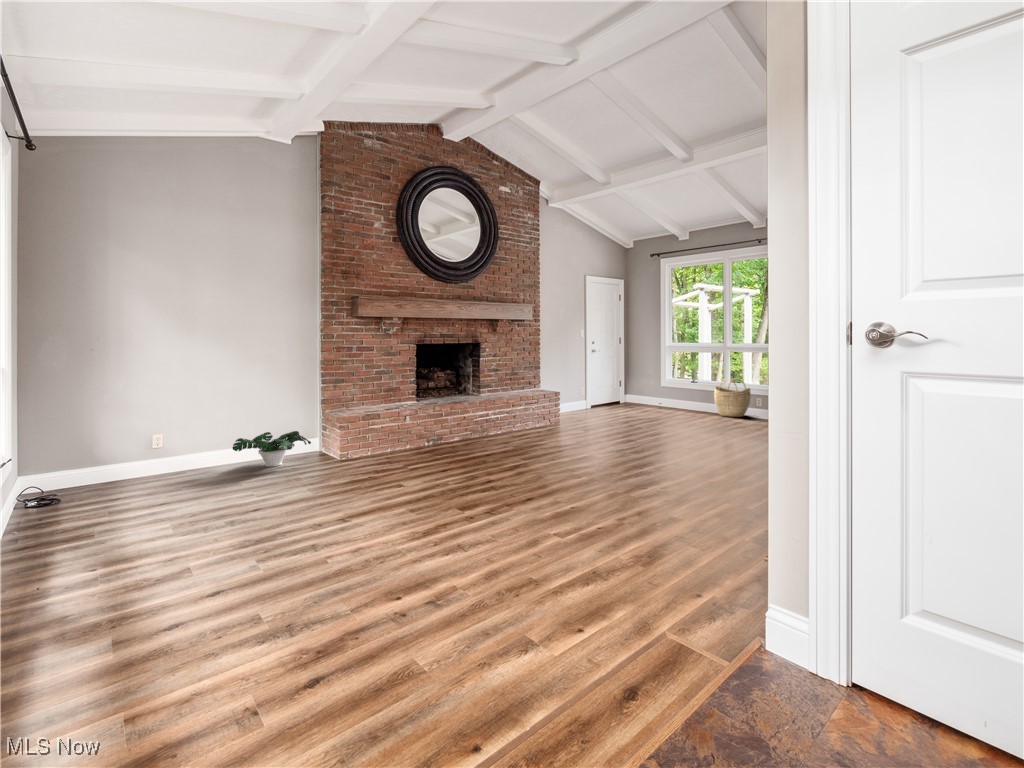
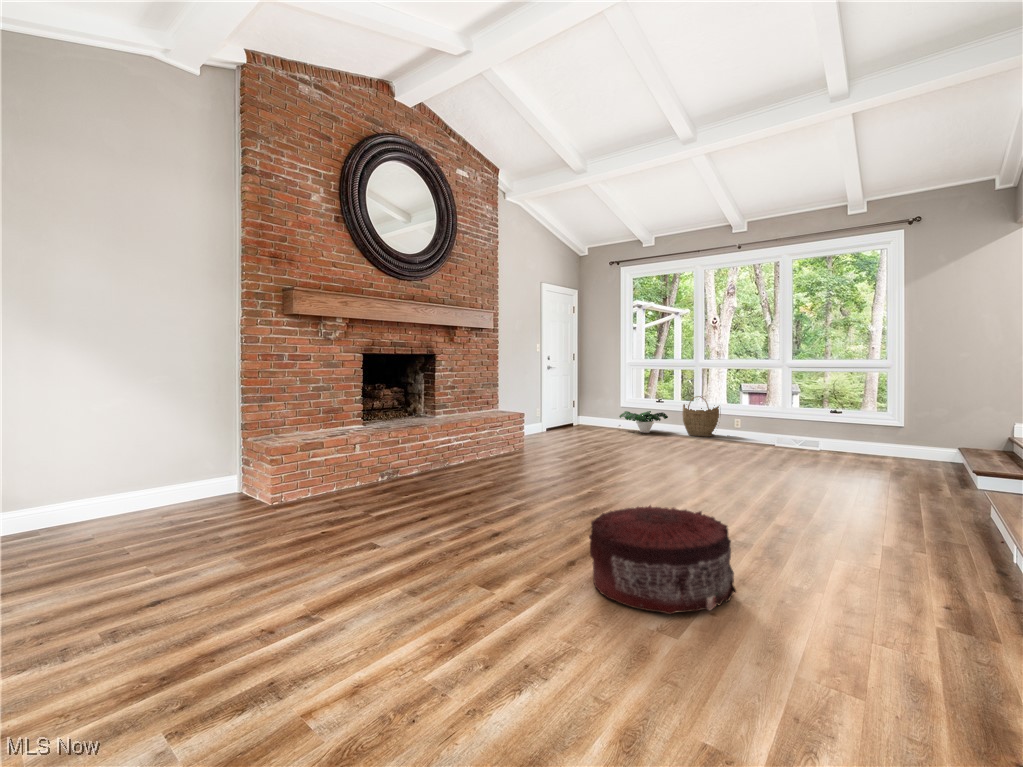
potted plant: present [233,431,311,467] -> present [619,411,668,433]
pouf: none [532,461,631,531] -> present [589,505,736,614]

